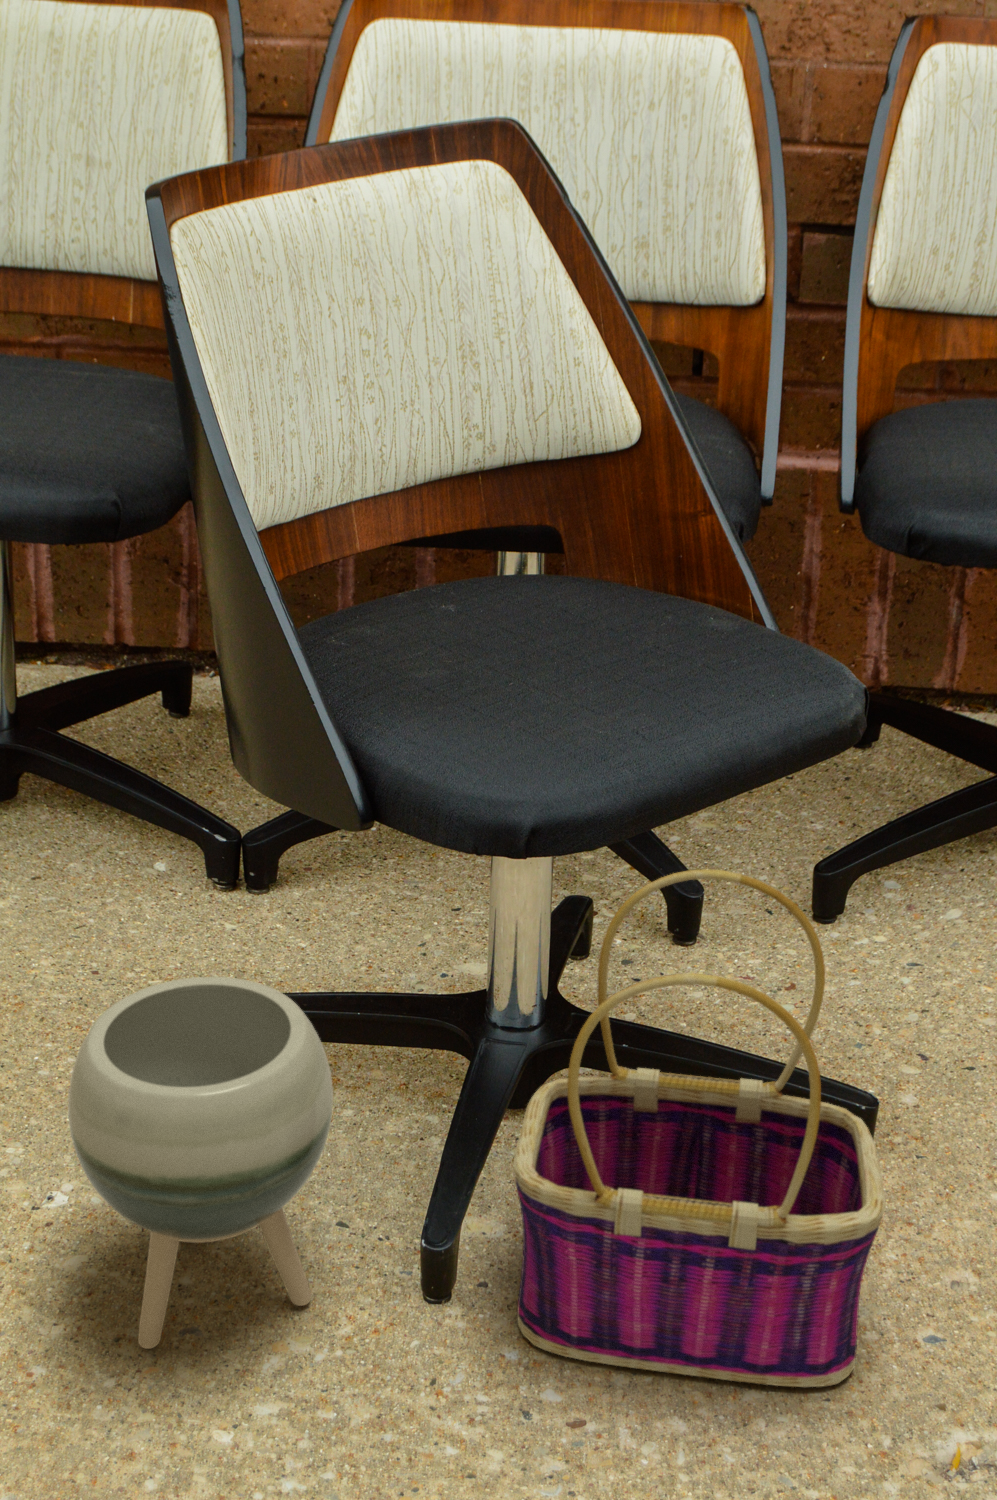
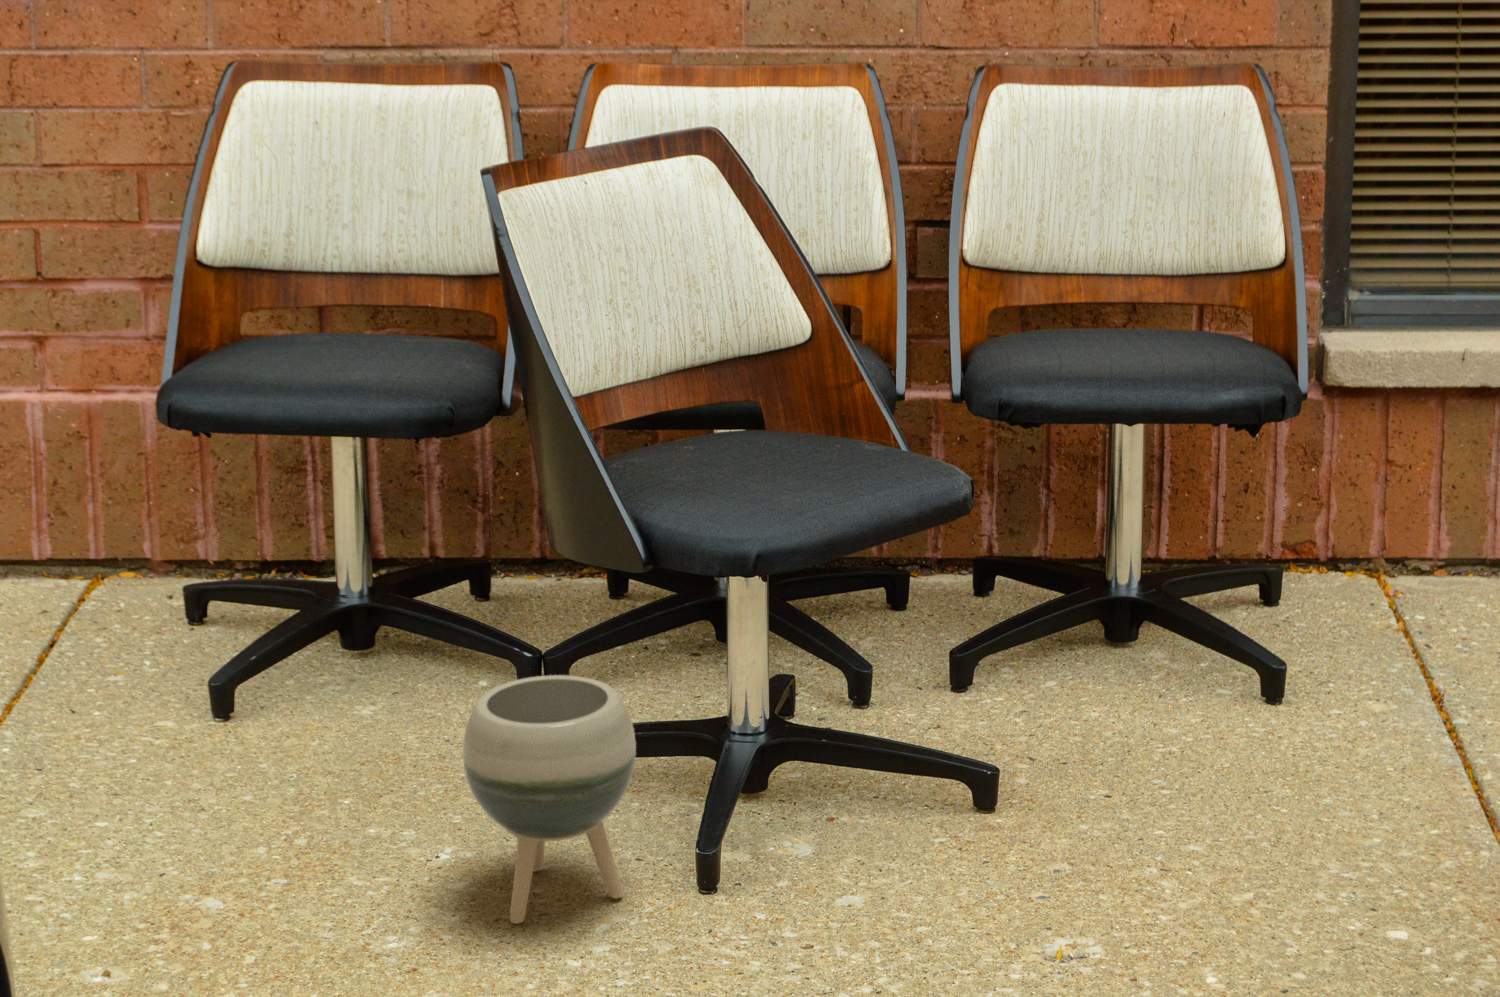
basket: present [514,869,885,1387] -> none [757,583,999,921]

